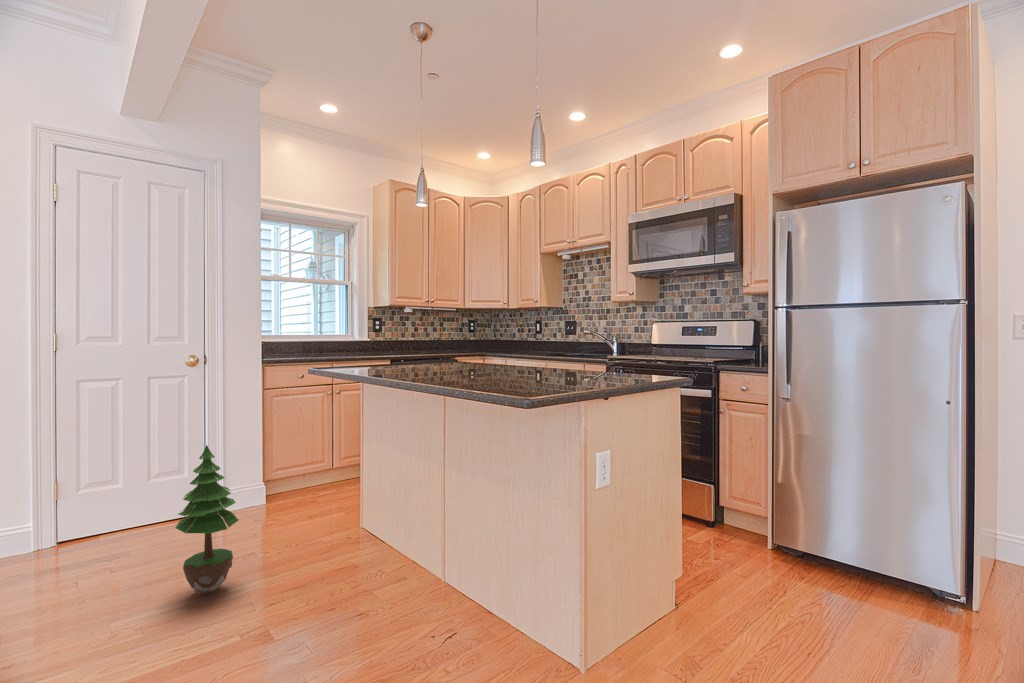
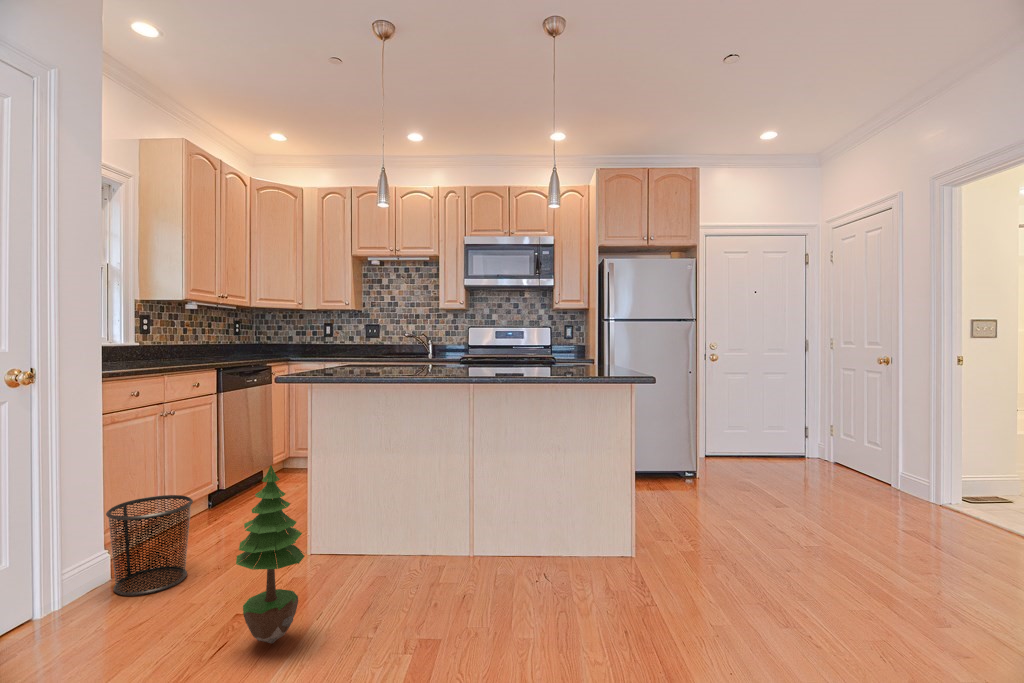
waste bin: none [238,453,297,524] -> present [106,495,193,596]

